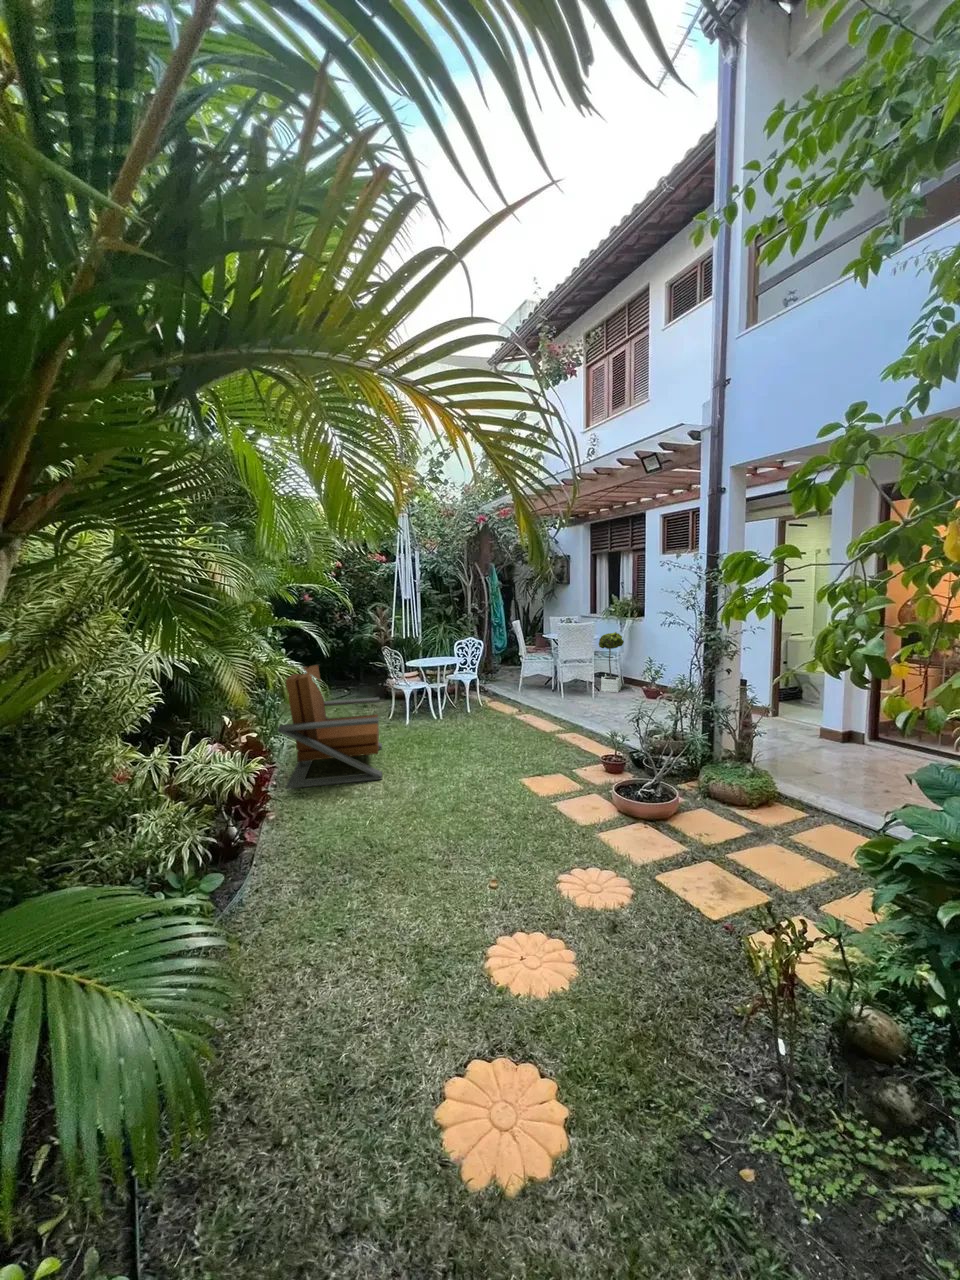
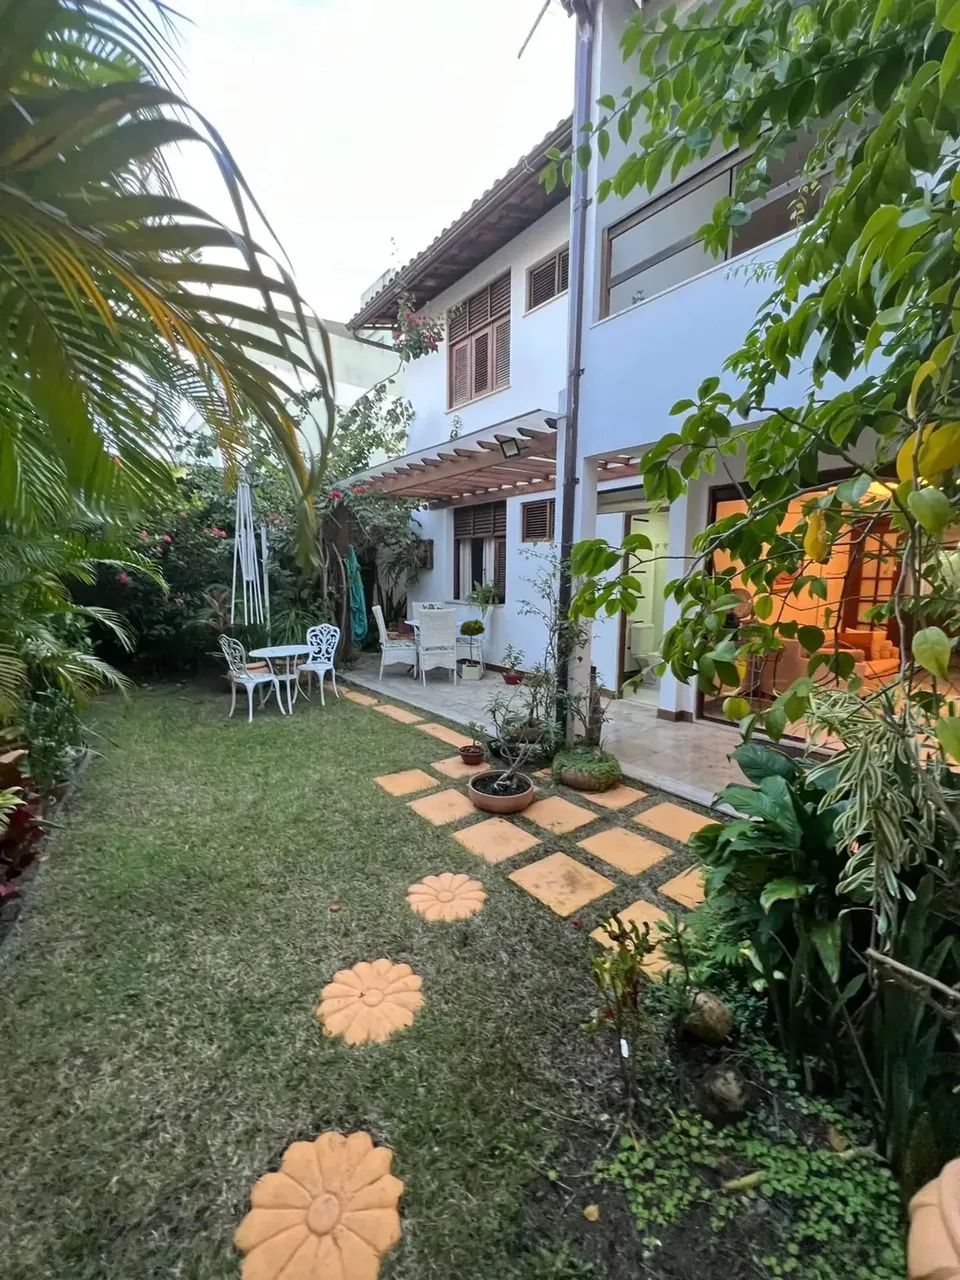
lounge chair: present [278,665,382,789] -> none [66,659,214,812]

